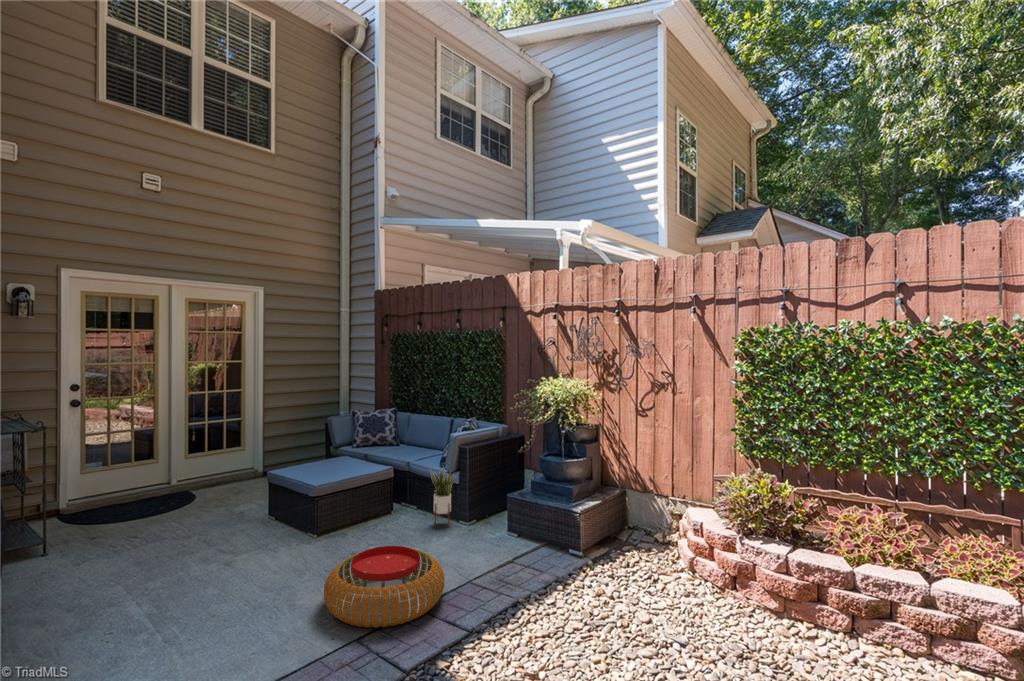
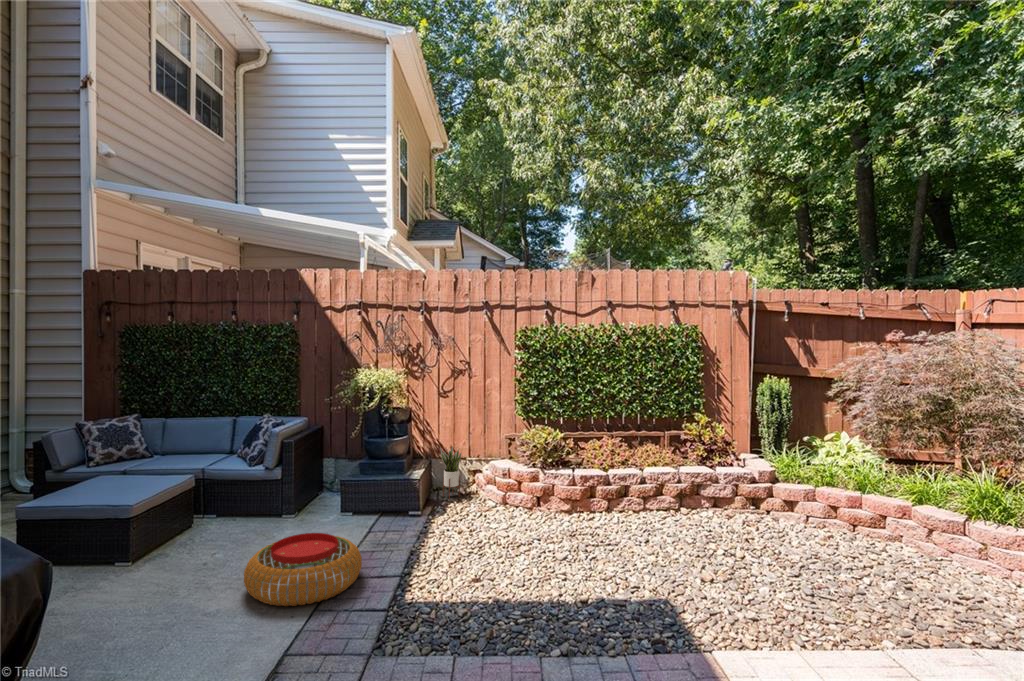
potted plant: present [430,467,454,527] -> present [440,447,462,499]

